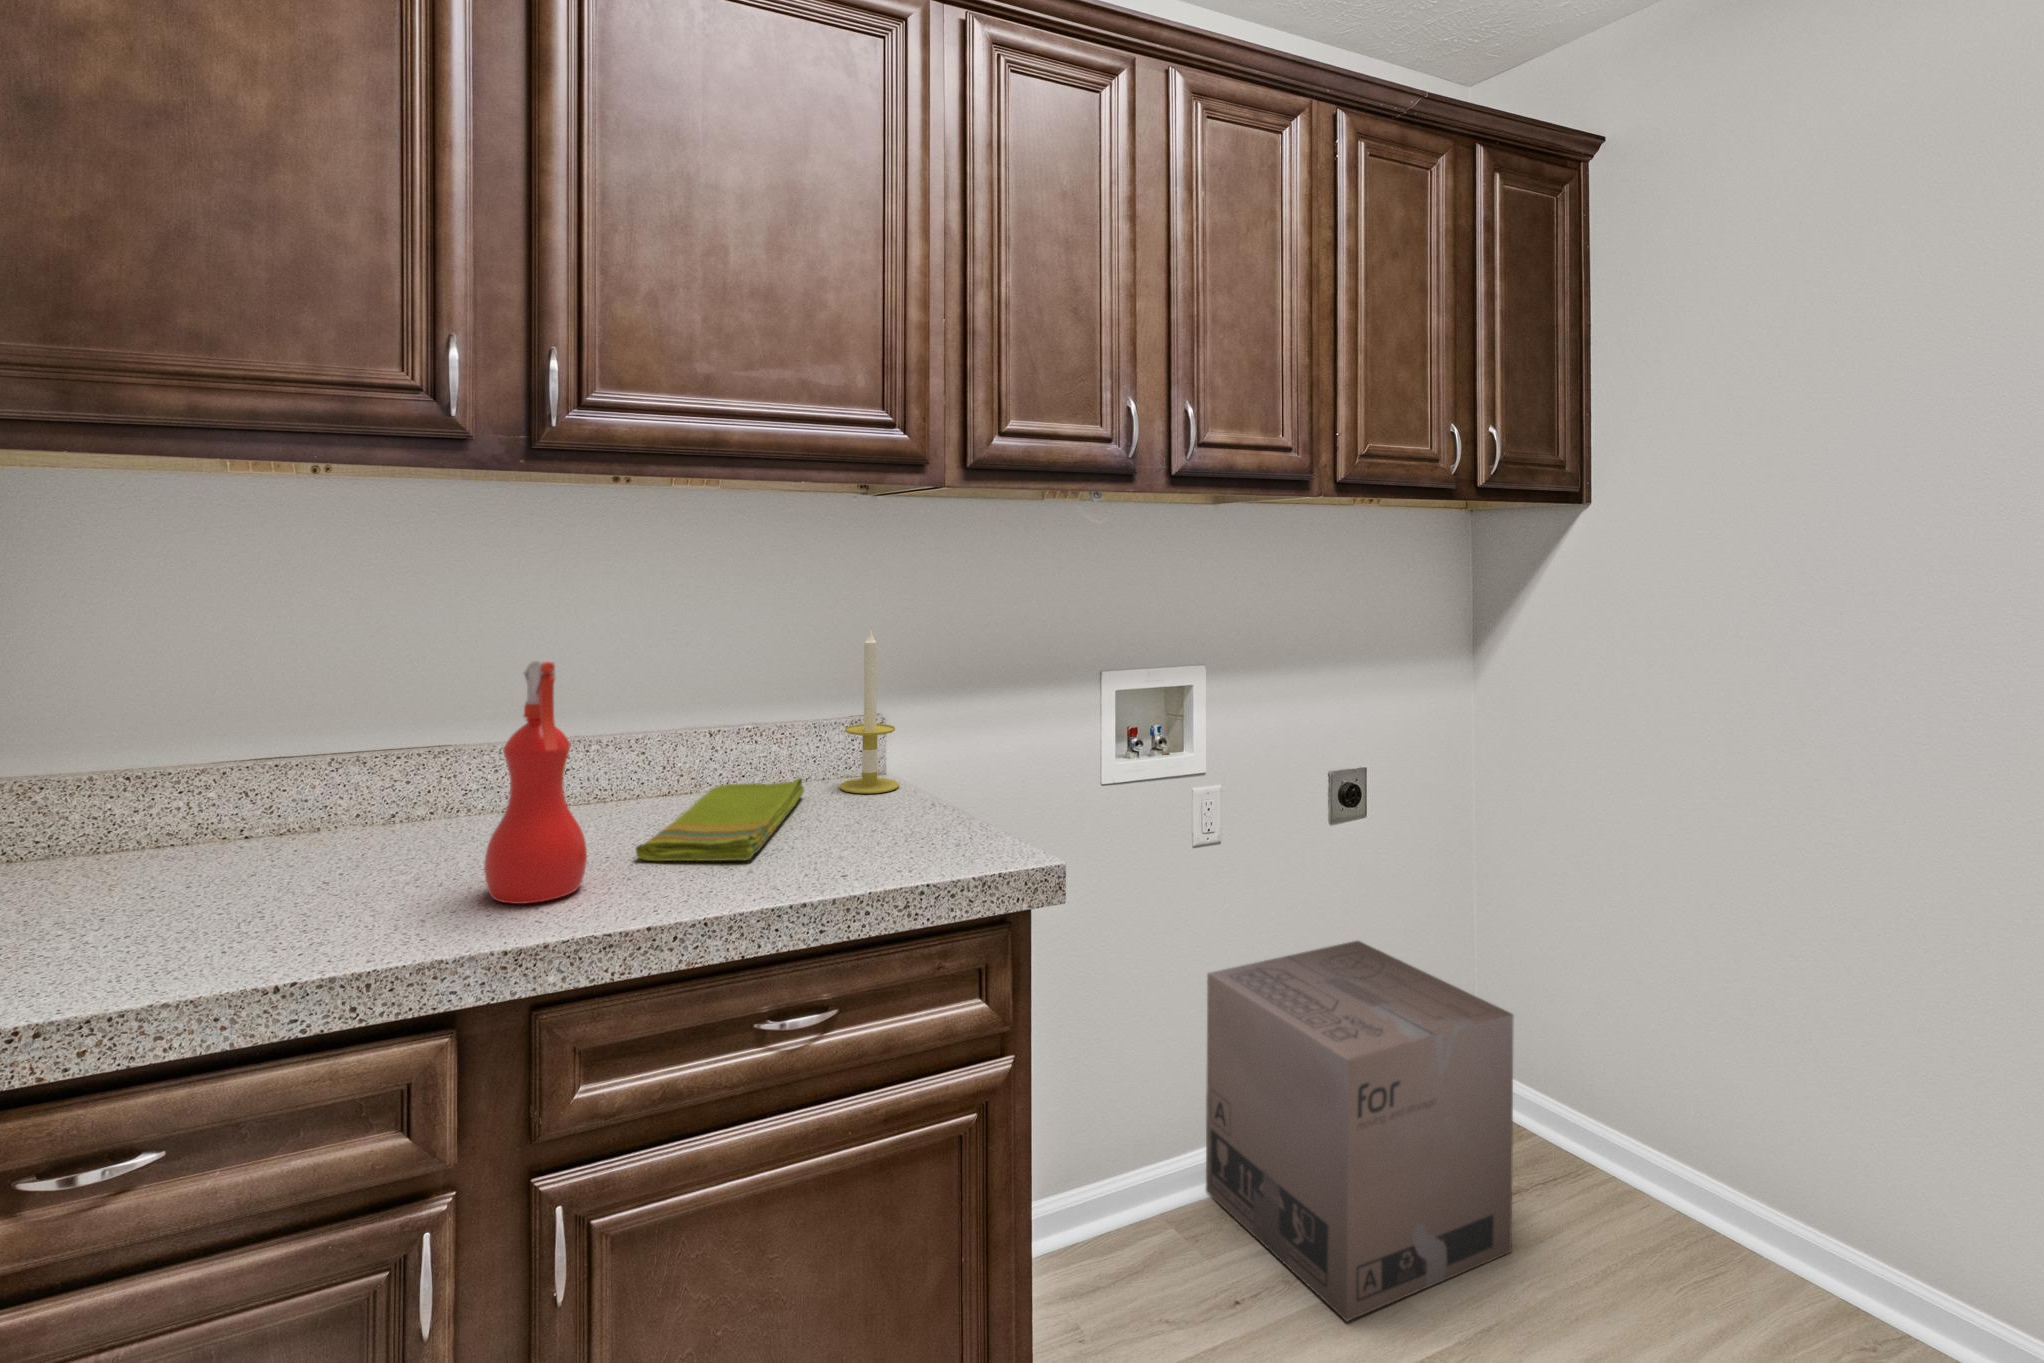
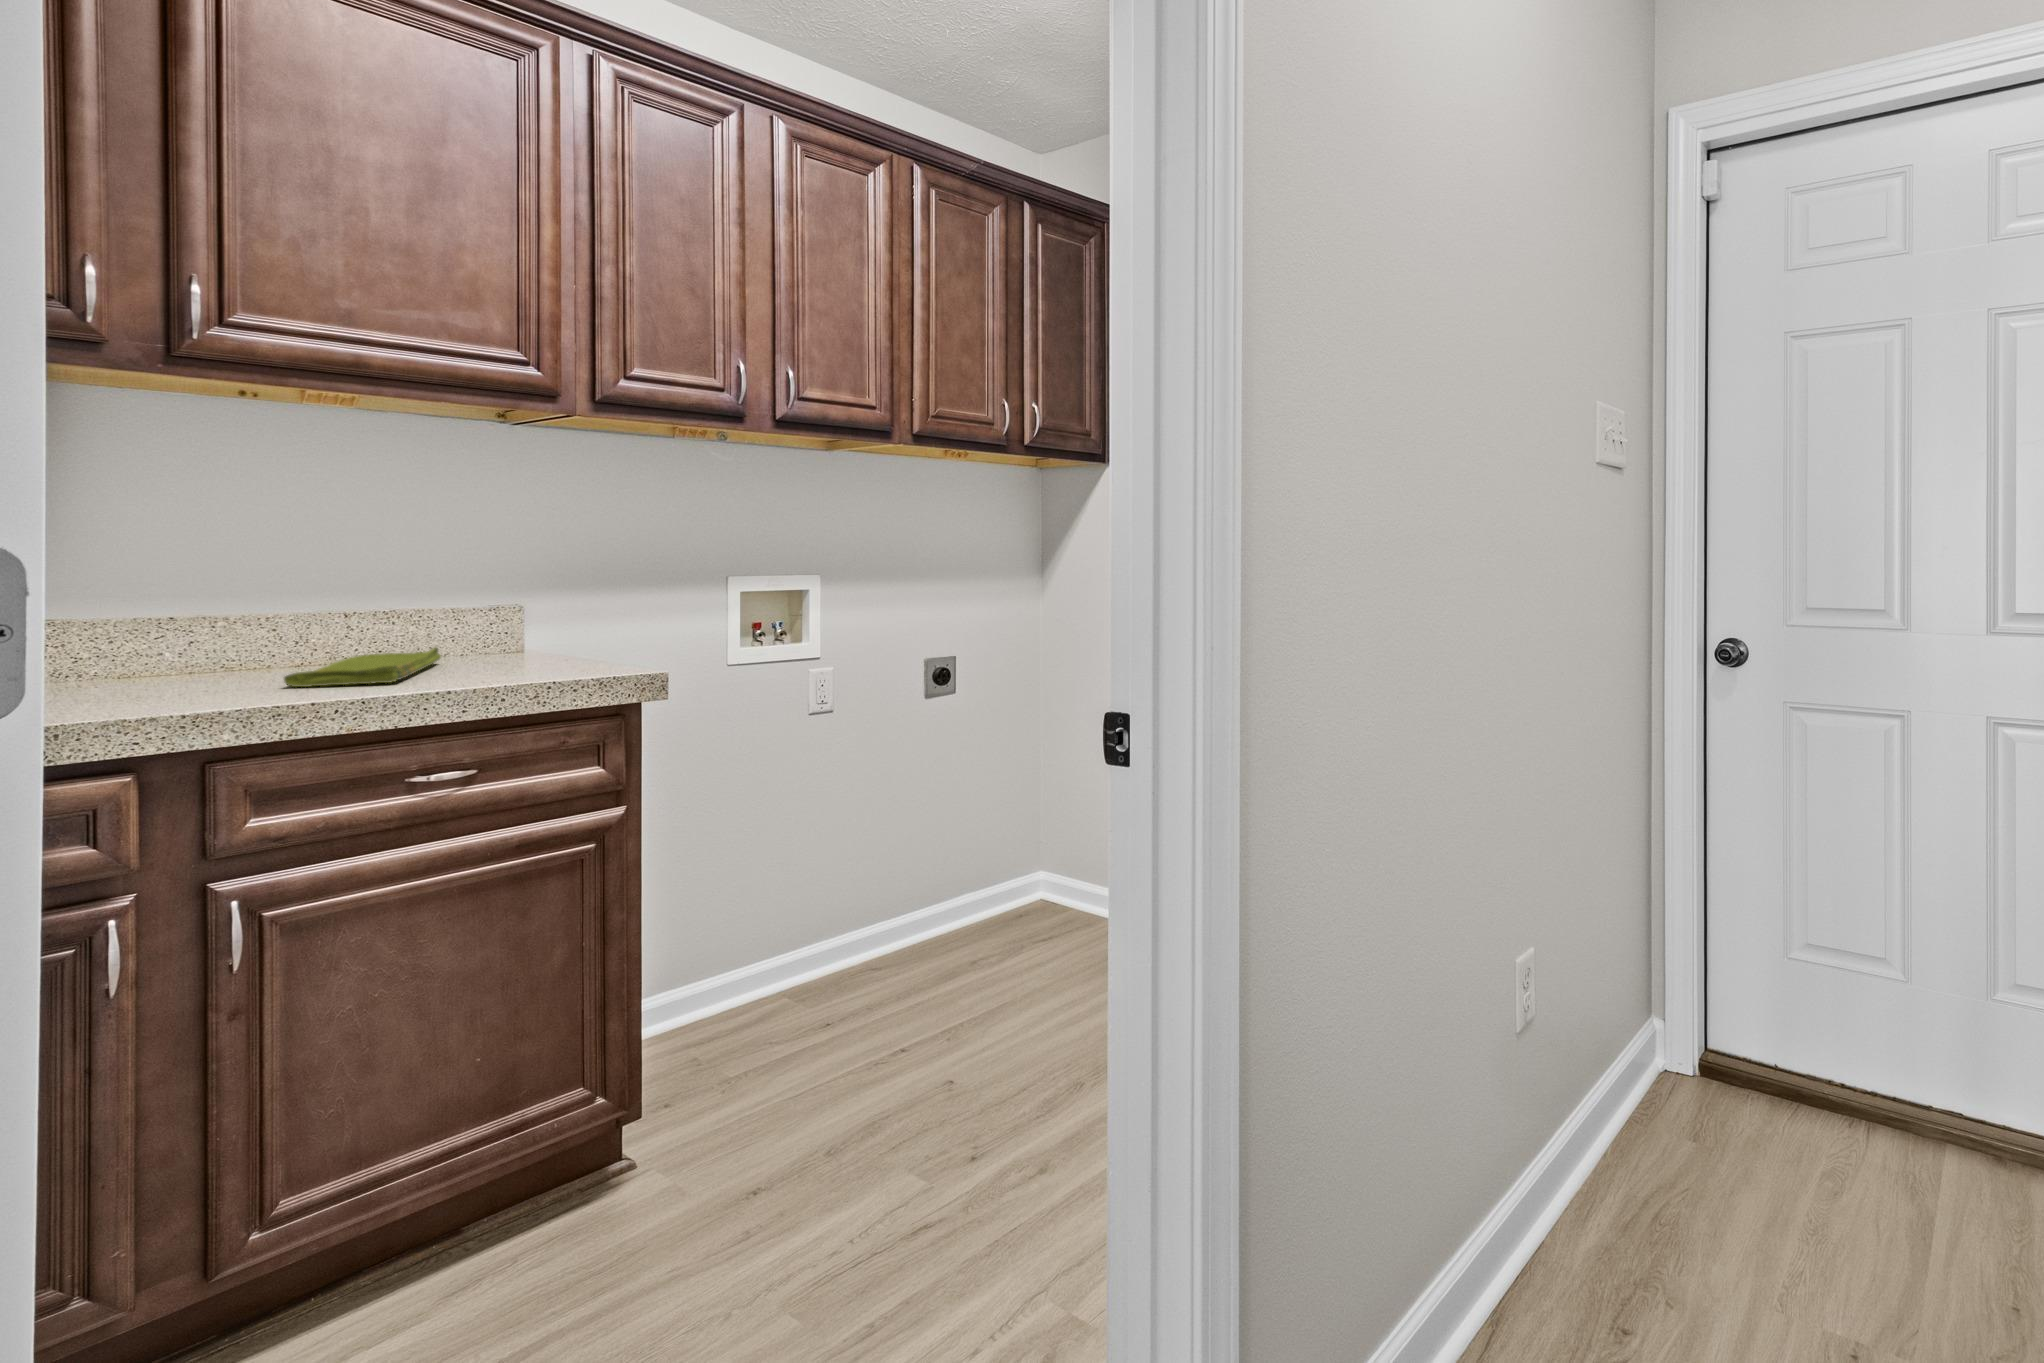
candle: present [840,628,899,794] -> none [475,528,533,660]
spray bottle: present [484,660,587,904] -> none [142,515,242,703]
cardboard box: present [1206,941,1514,1321] -> none [813,786,1037,1025]

